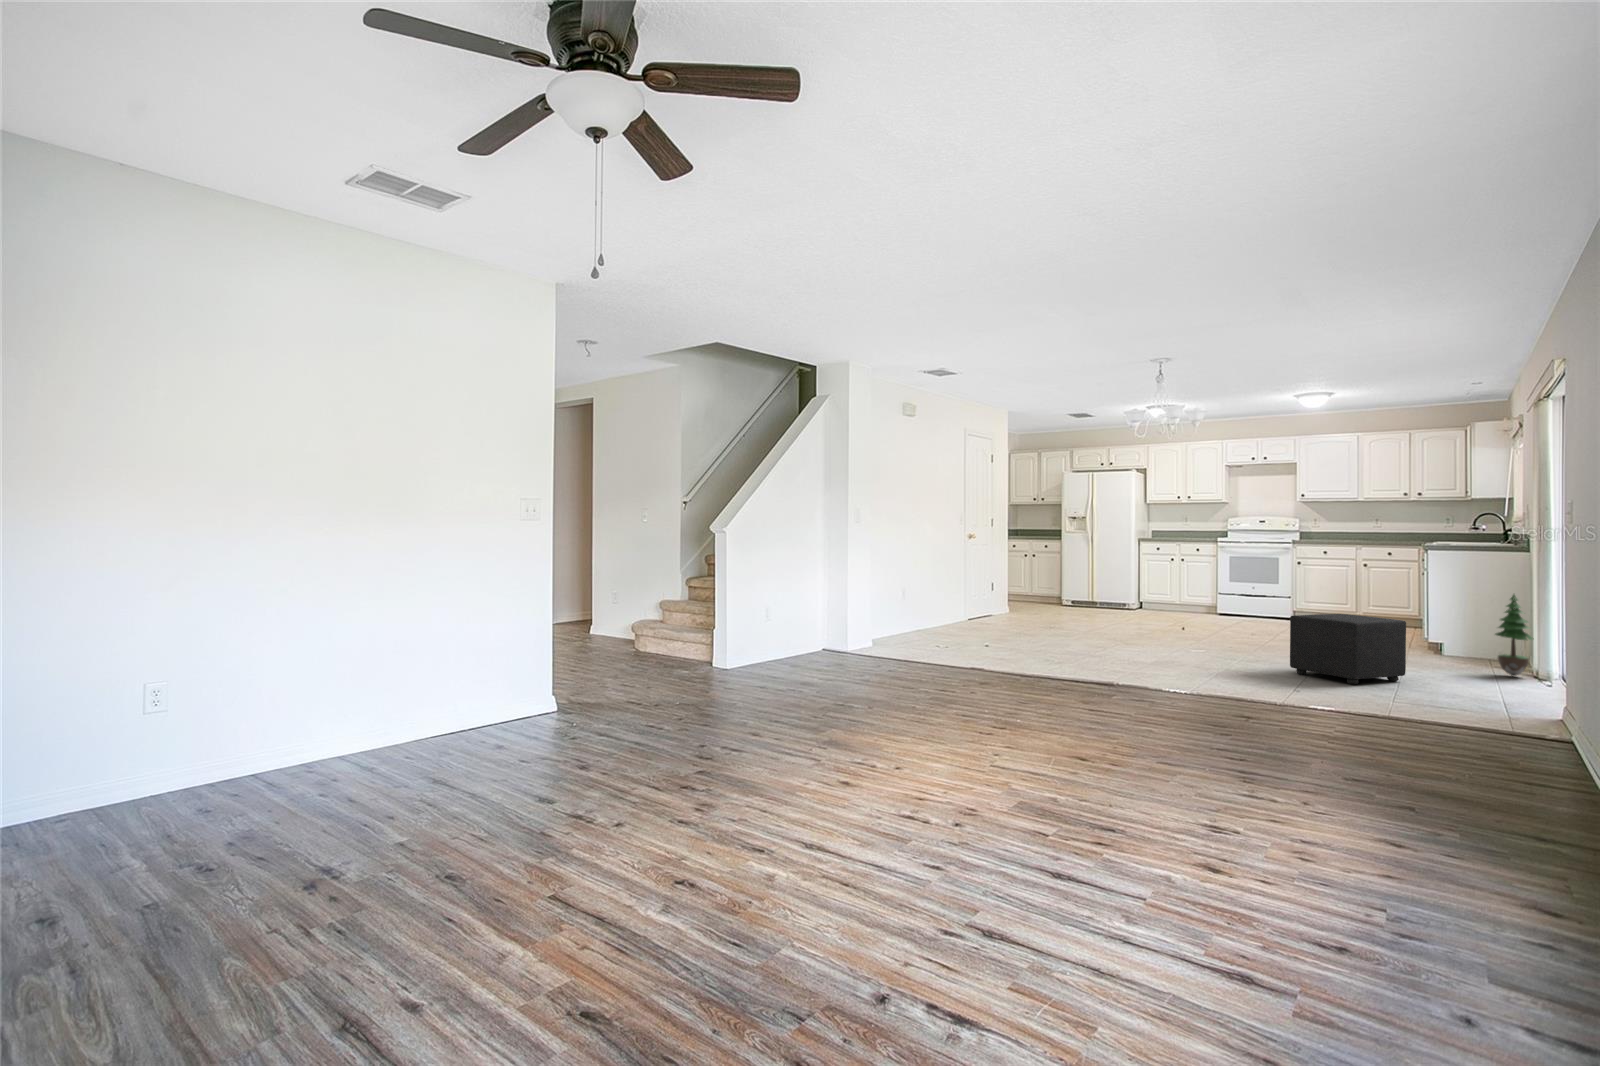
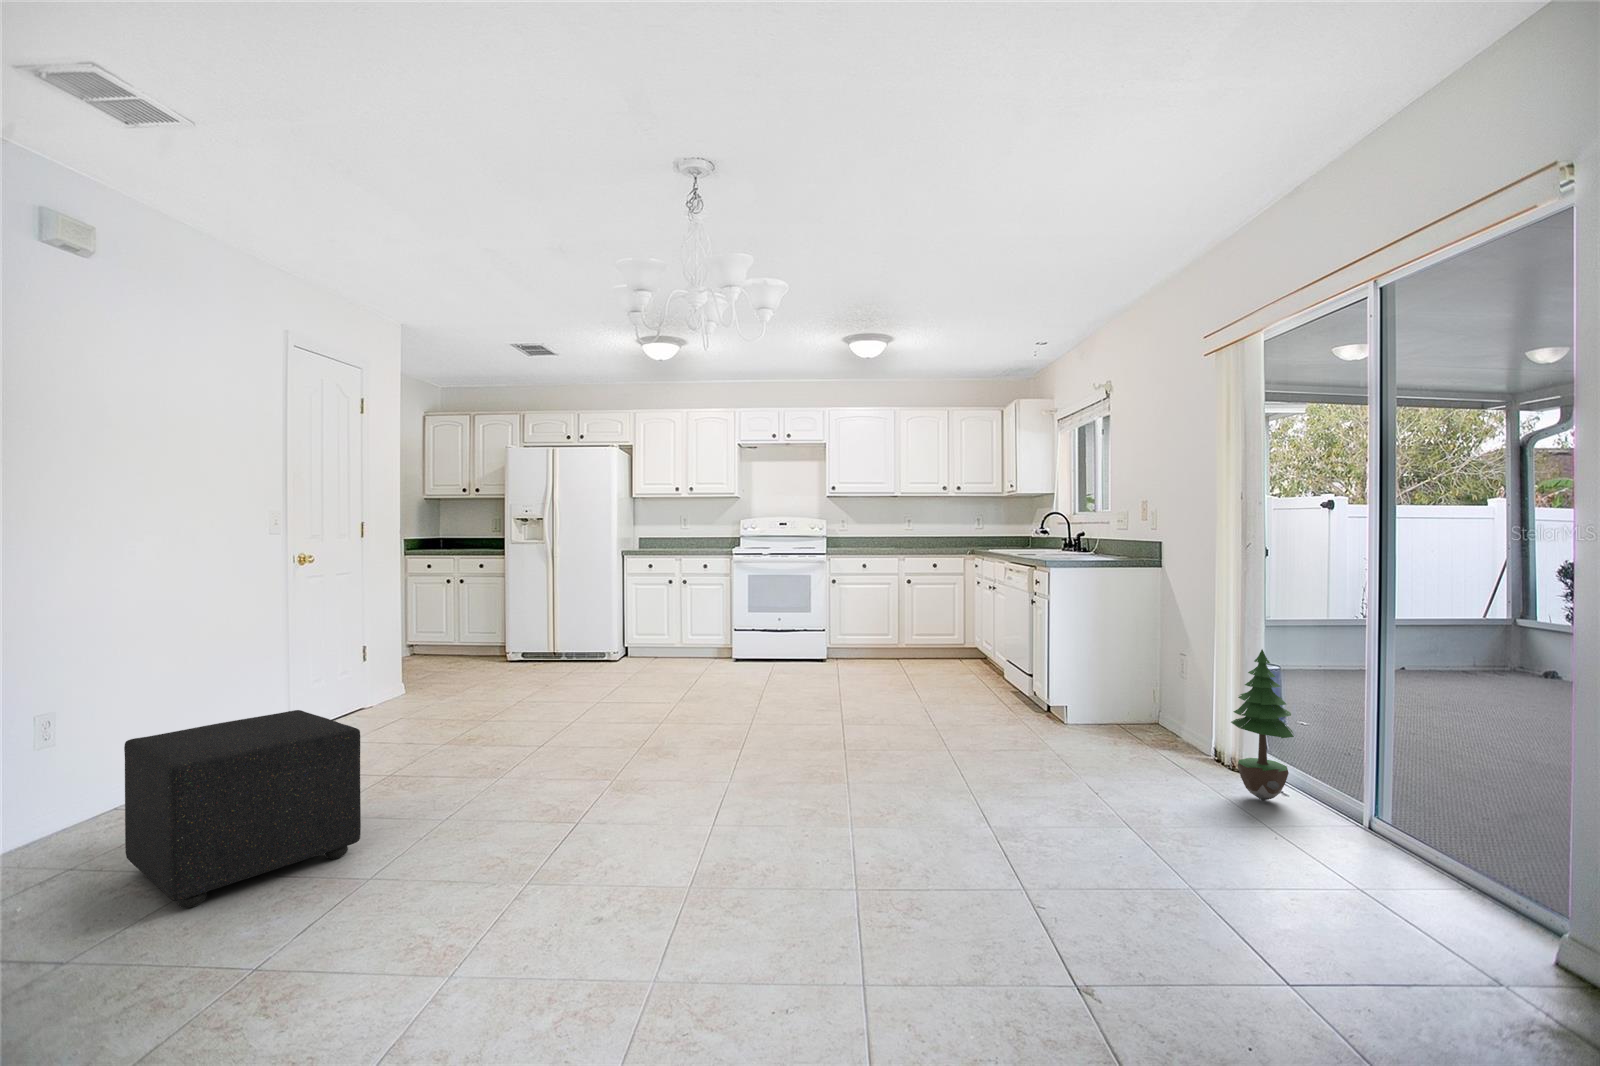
ottoman: present [1290,614,1406,684] -> present [124,710,361,908]

